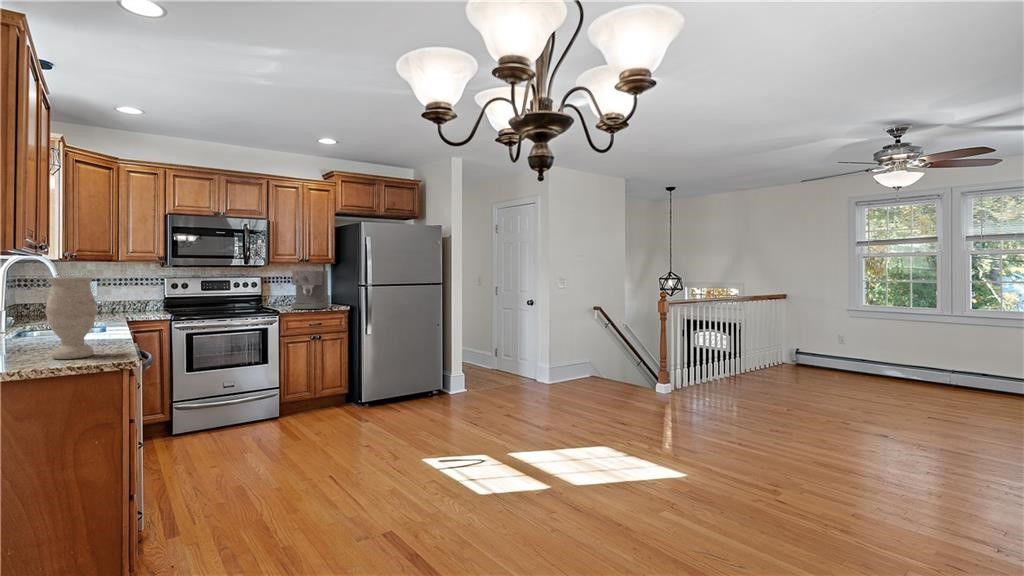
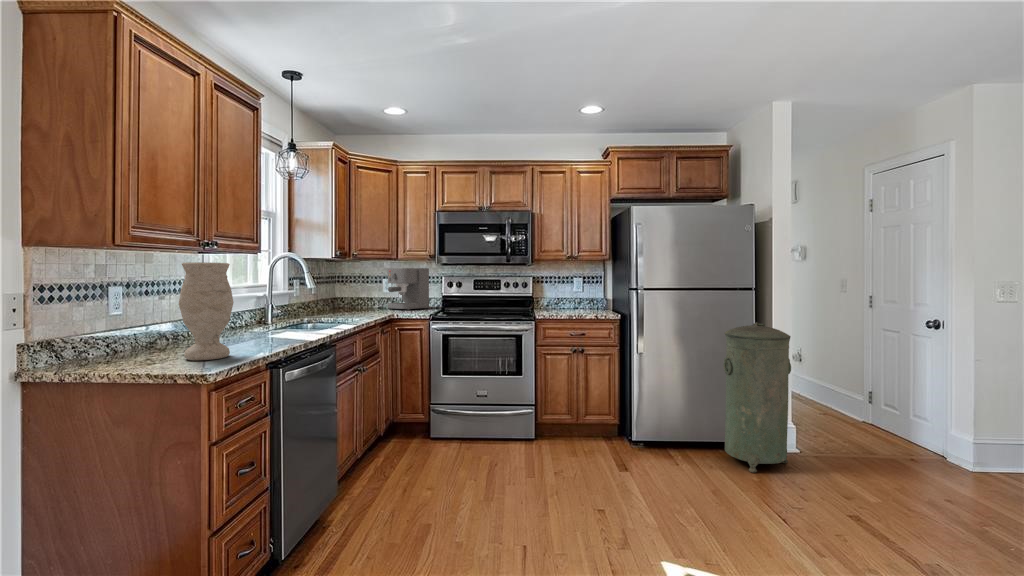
coffee maker: present [292,270,328,309] -> present [388,268,429,310]
trash can: none [425,308,465,407] -> present [723,322,791,473]

